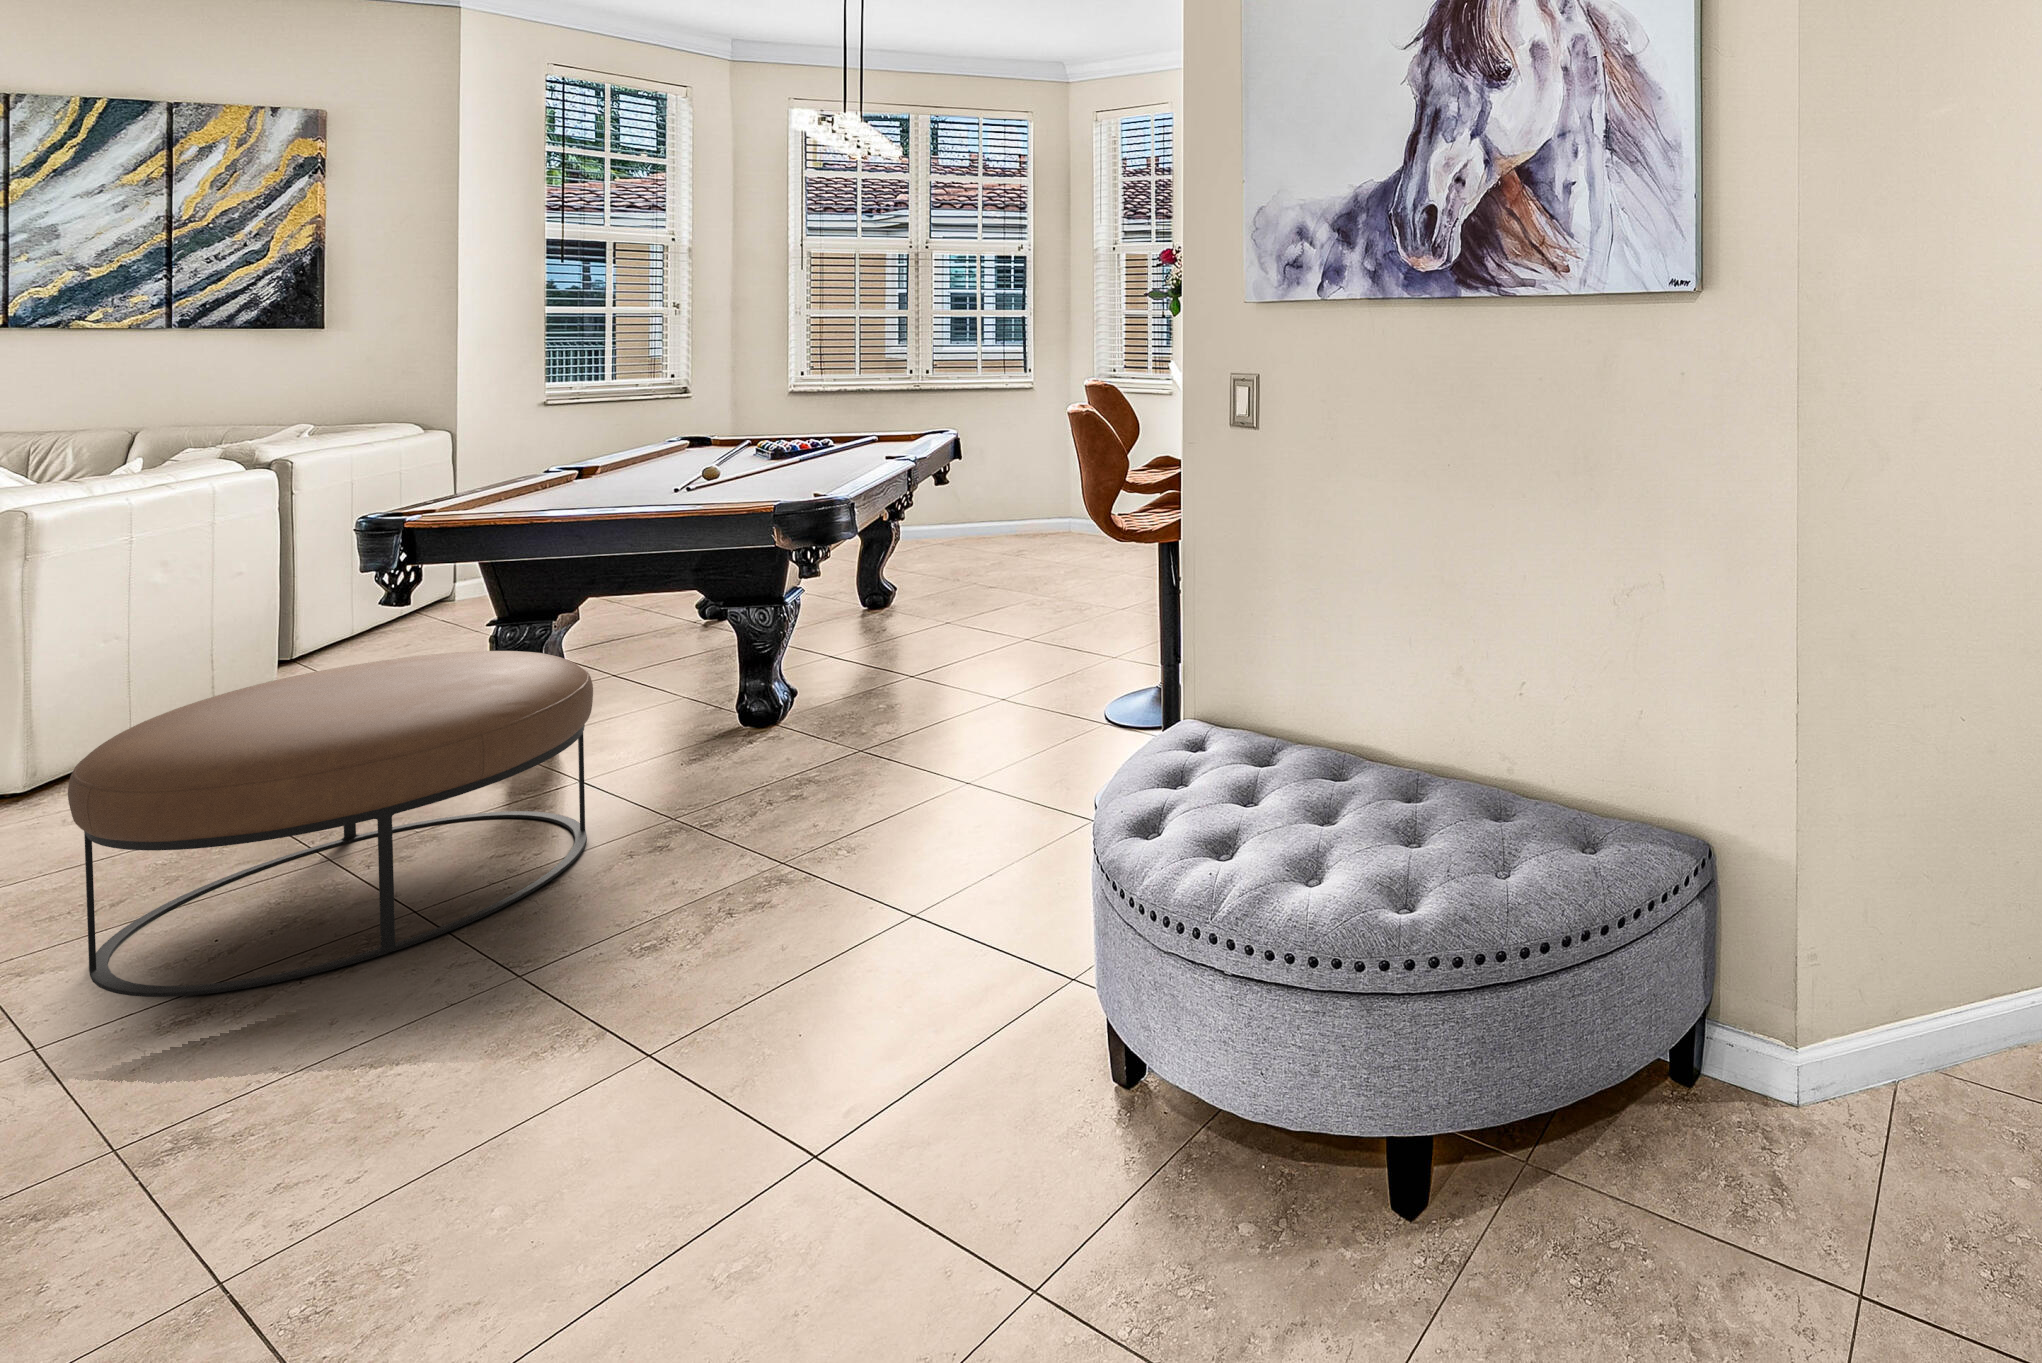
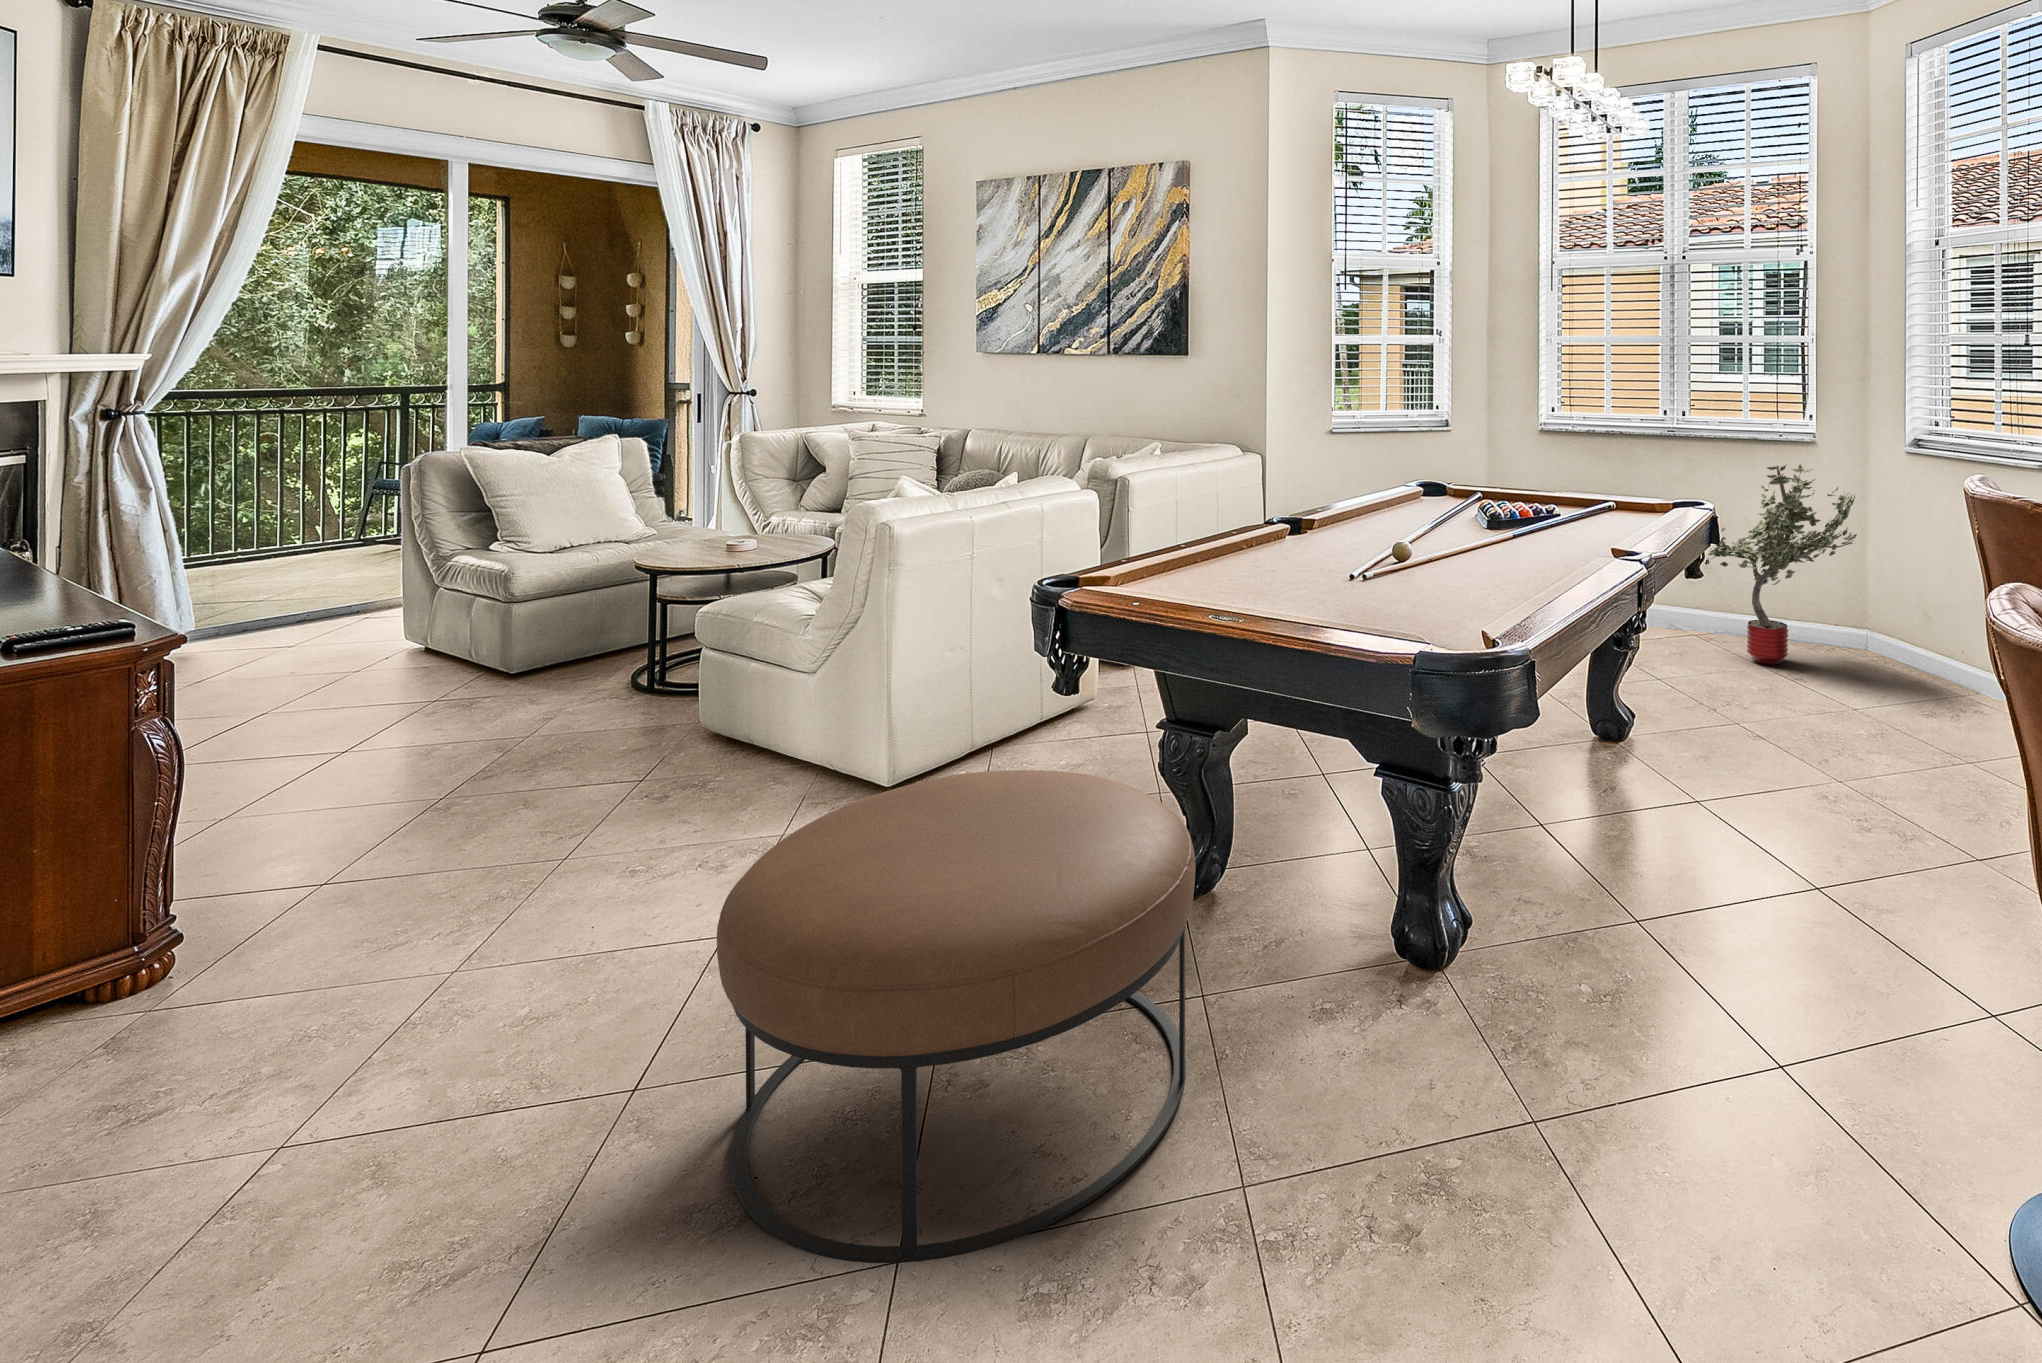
potted tree: none [933,405,1062,551] -> present [1705,464,1857,665]

